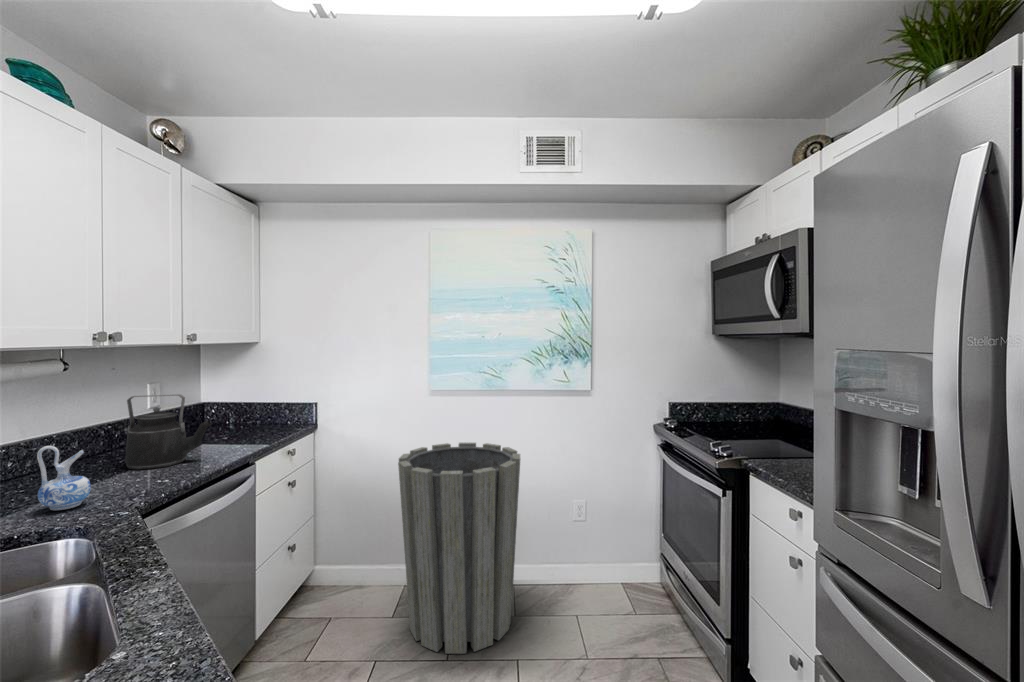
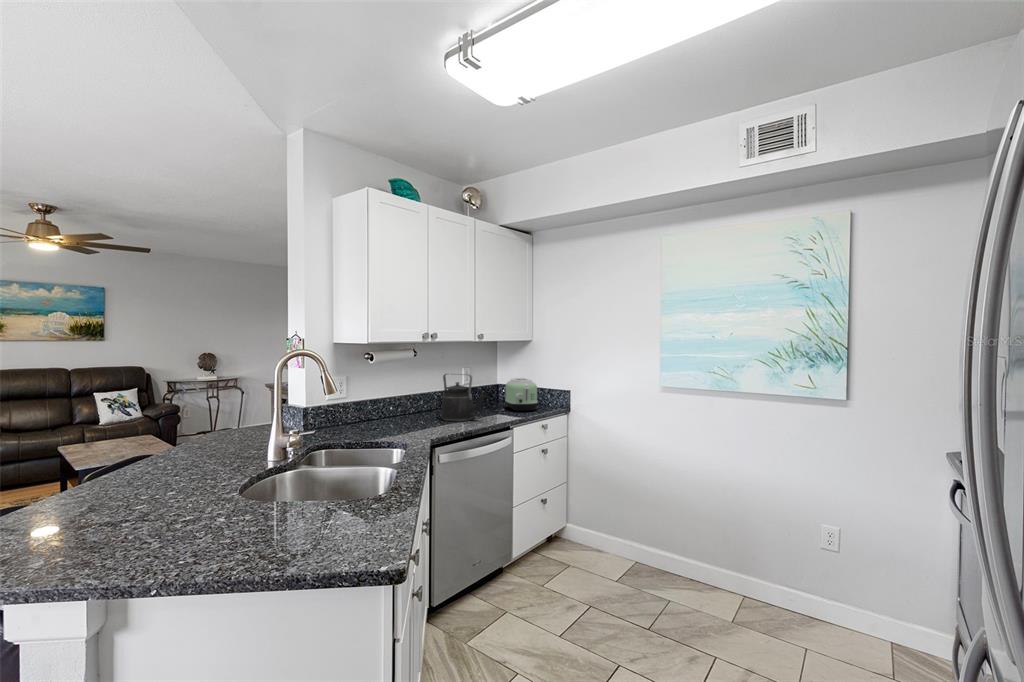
toaster: none [224,393,277,438] -> present [505,378,537,411]
trash can: present [398,442,520,654] -> none [617,438,740,636]
ceramic pitcher: present [37,446,91,510] -> none [393,397,416,434]

